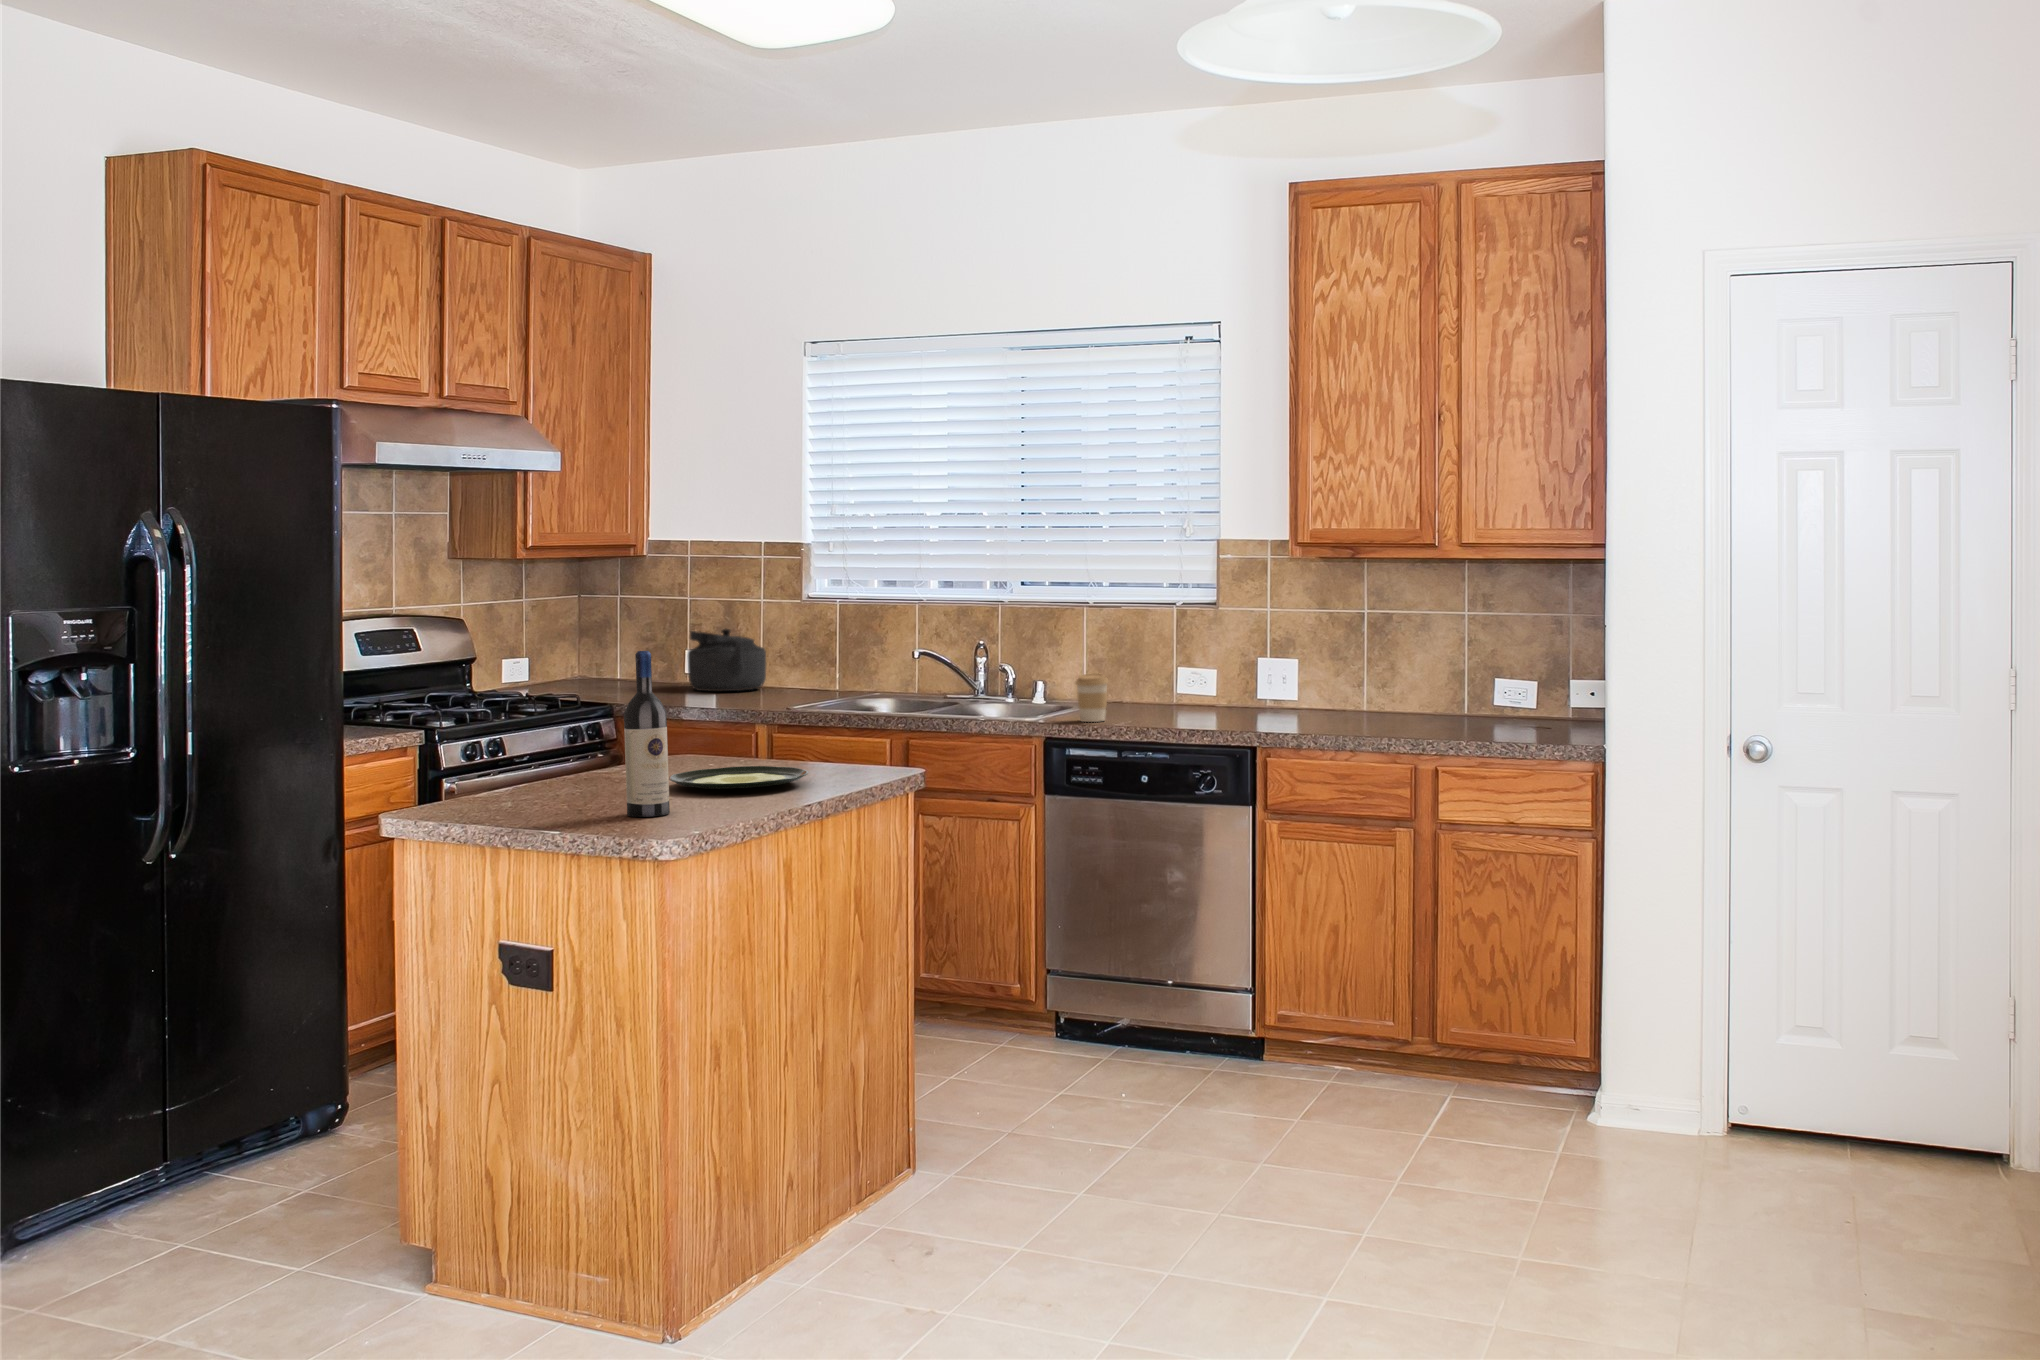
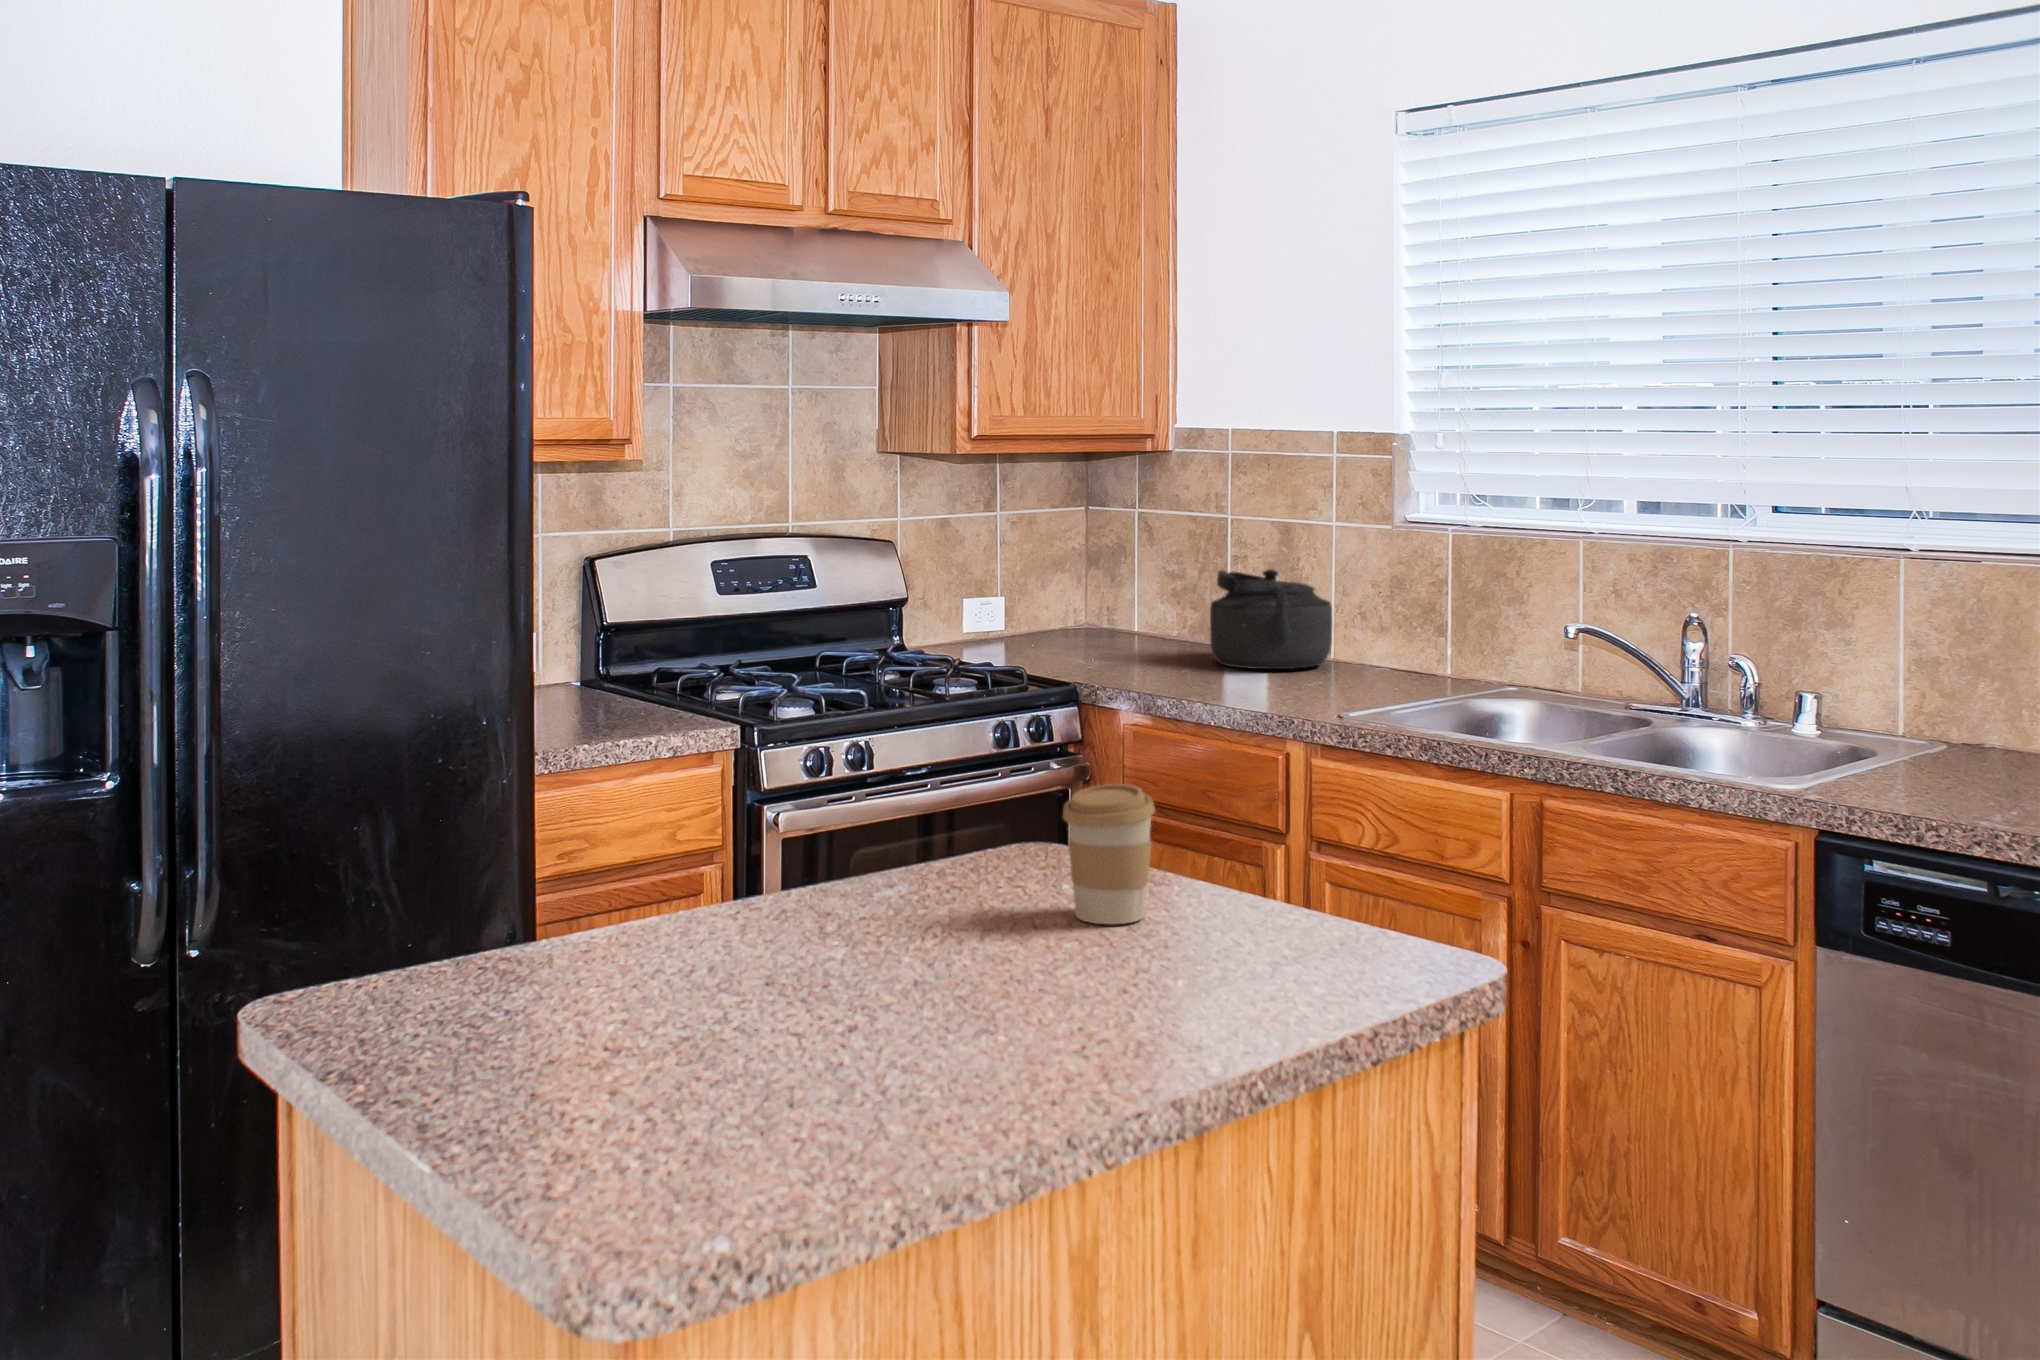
wine bottle: present [624,651,670,817] -> none [602,707,721,1150]
coffee cup: present [1075,673,1108,722] -> present [1063,784,1155,924]
plate: present [669,766,808,789] -> none [850,933,1175,1035]

